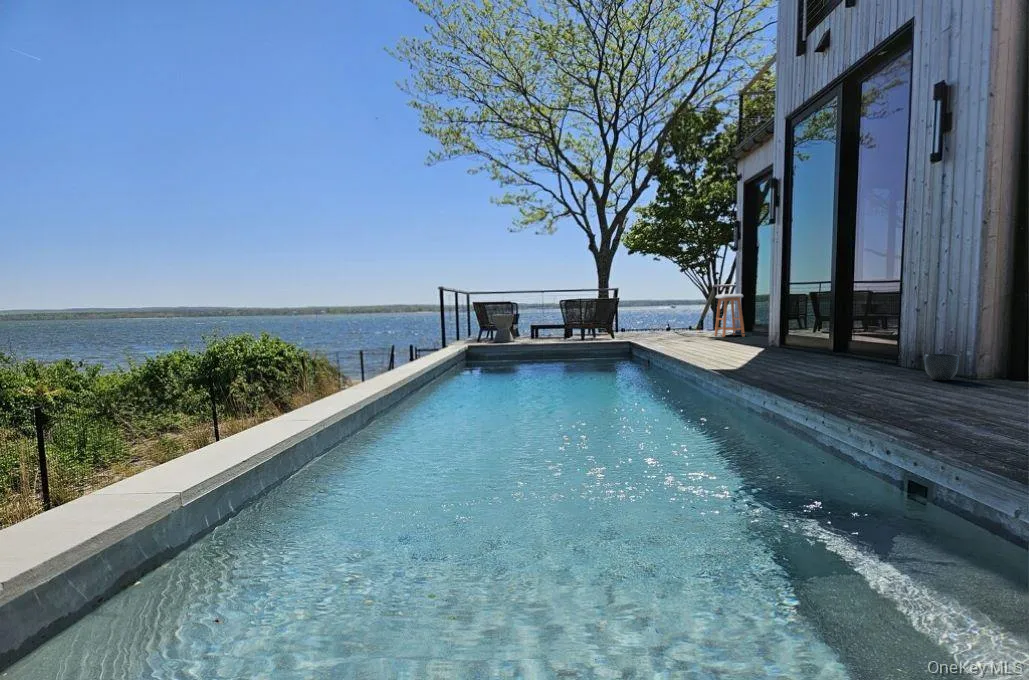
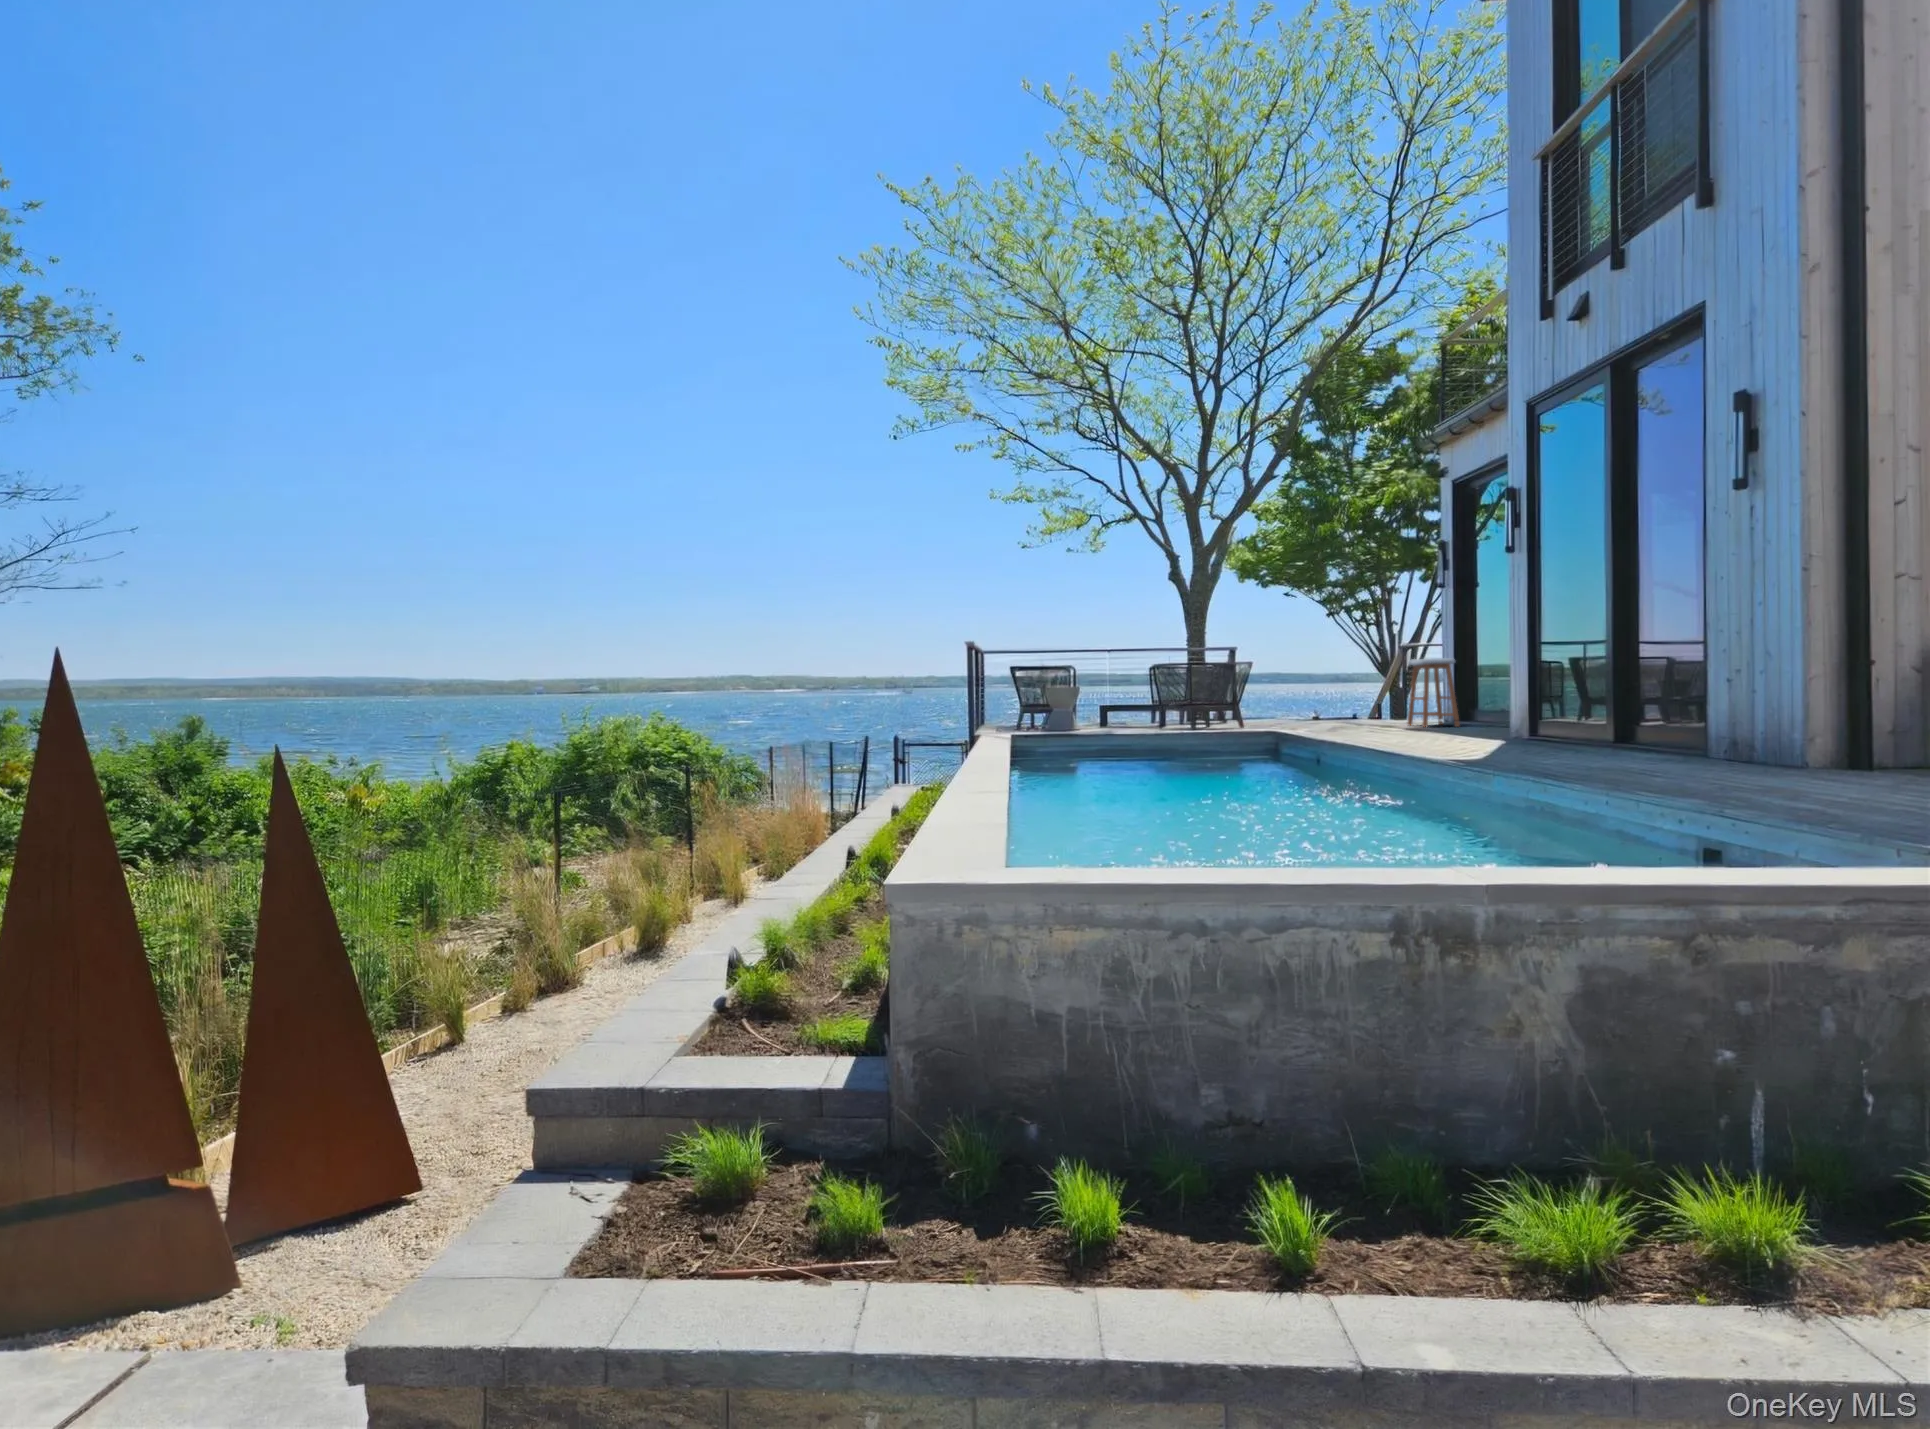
planter: present [924,354,959,380] -> none [1736,737,1780,770]

